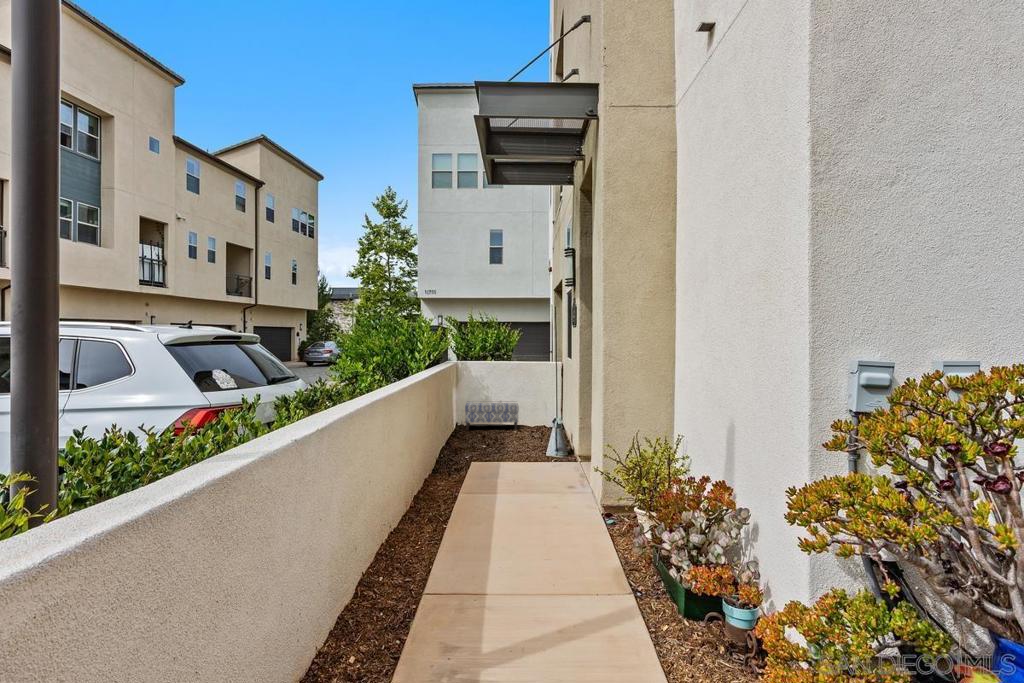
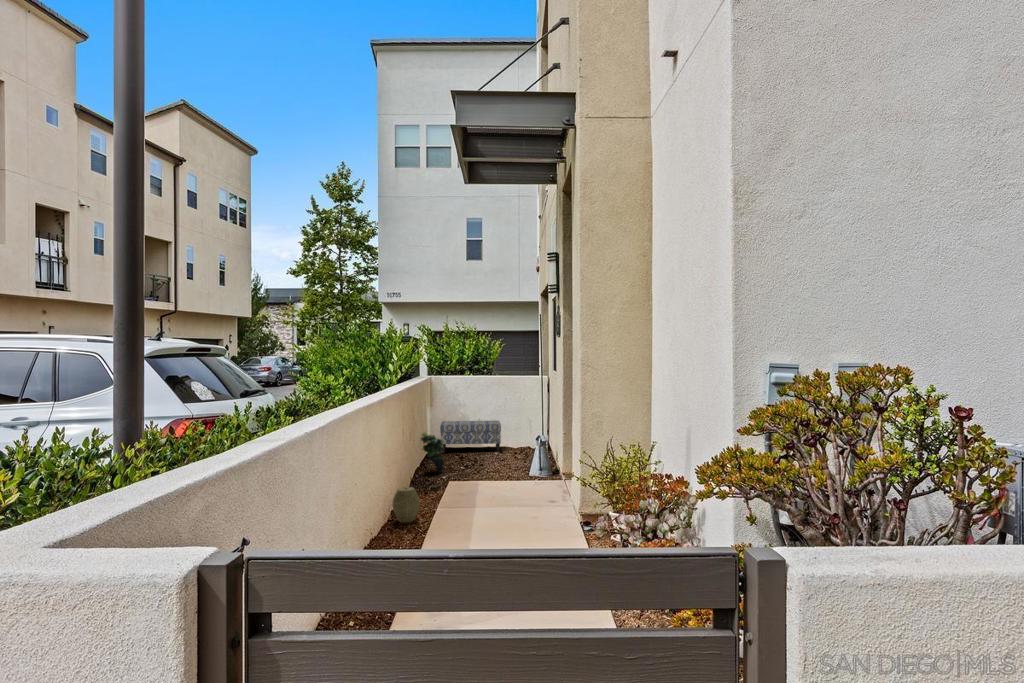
potted plant: none [446,413,469,451] -> present [421,432,443,473]
woven basket: none [415,473,442,508] -> present [392,487,420,523]

